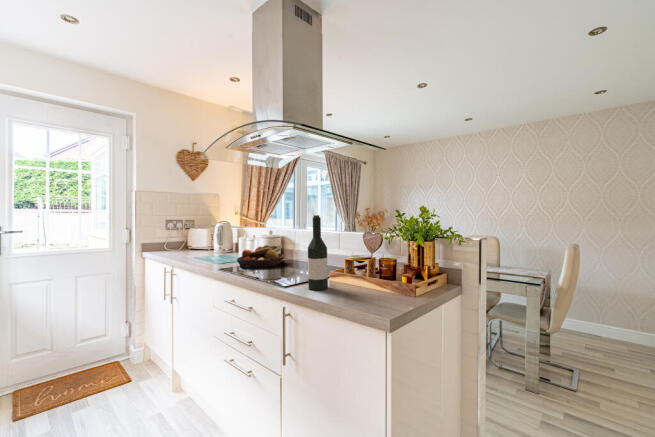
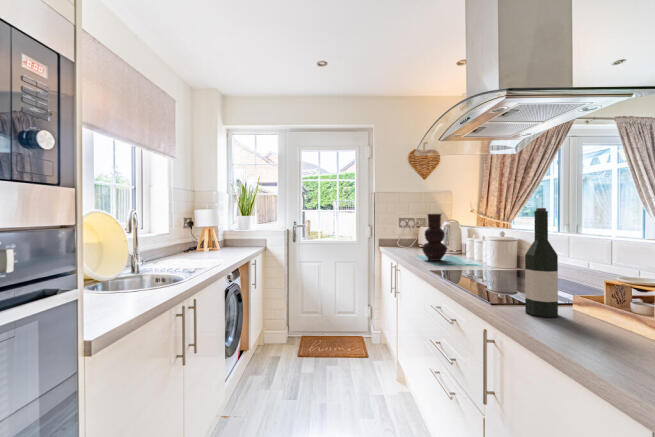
vase: none [202,217,225,260] -> present [422,214,447,261]
fruit bowl: present [237,245,284,268] -> none [453,249,516,276]

